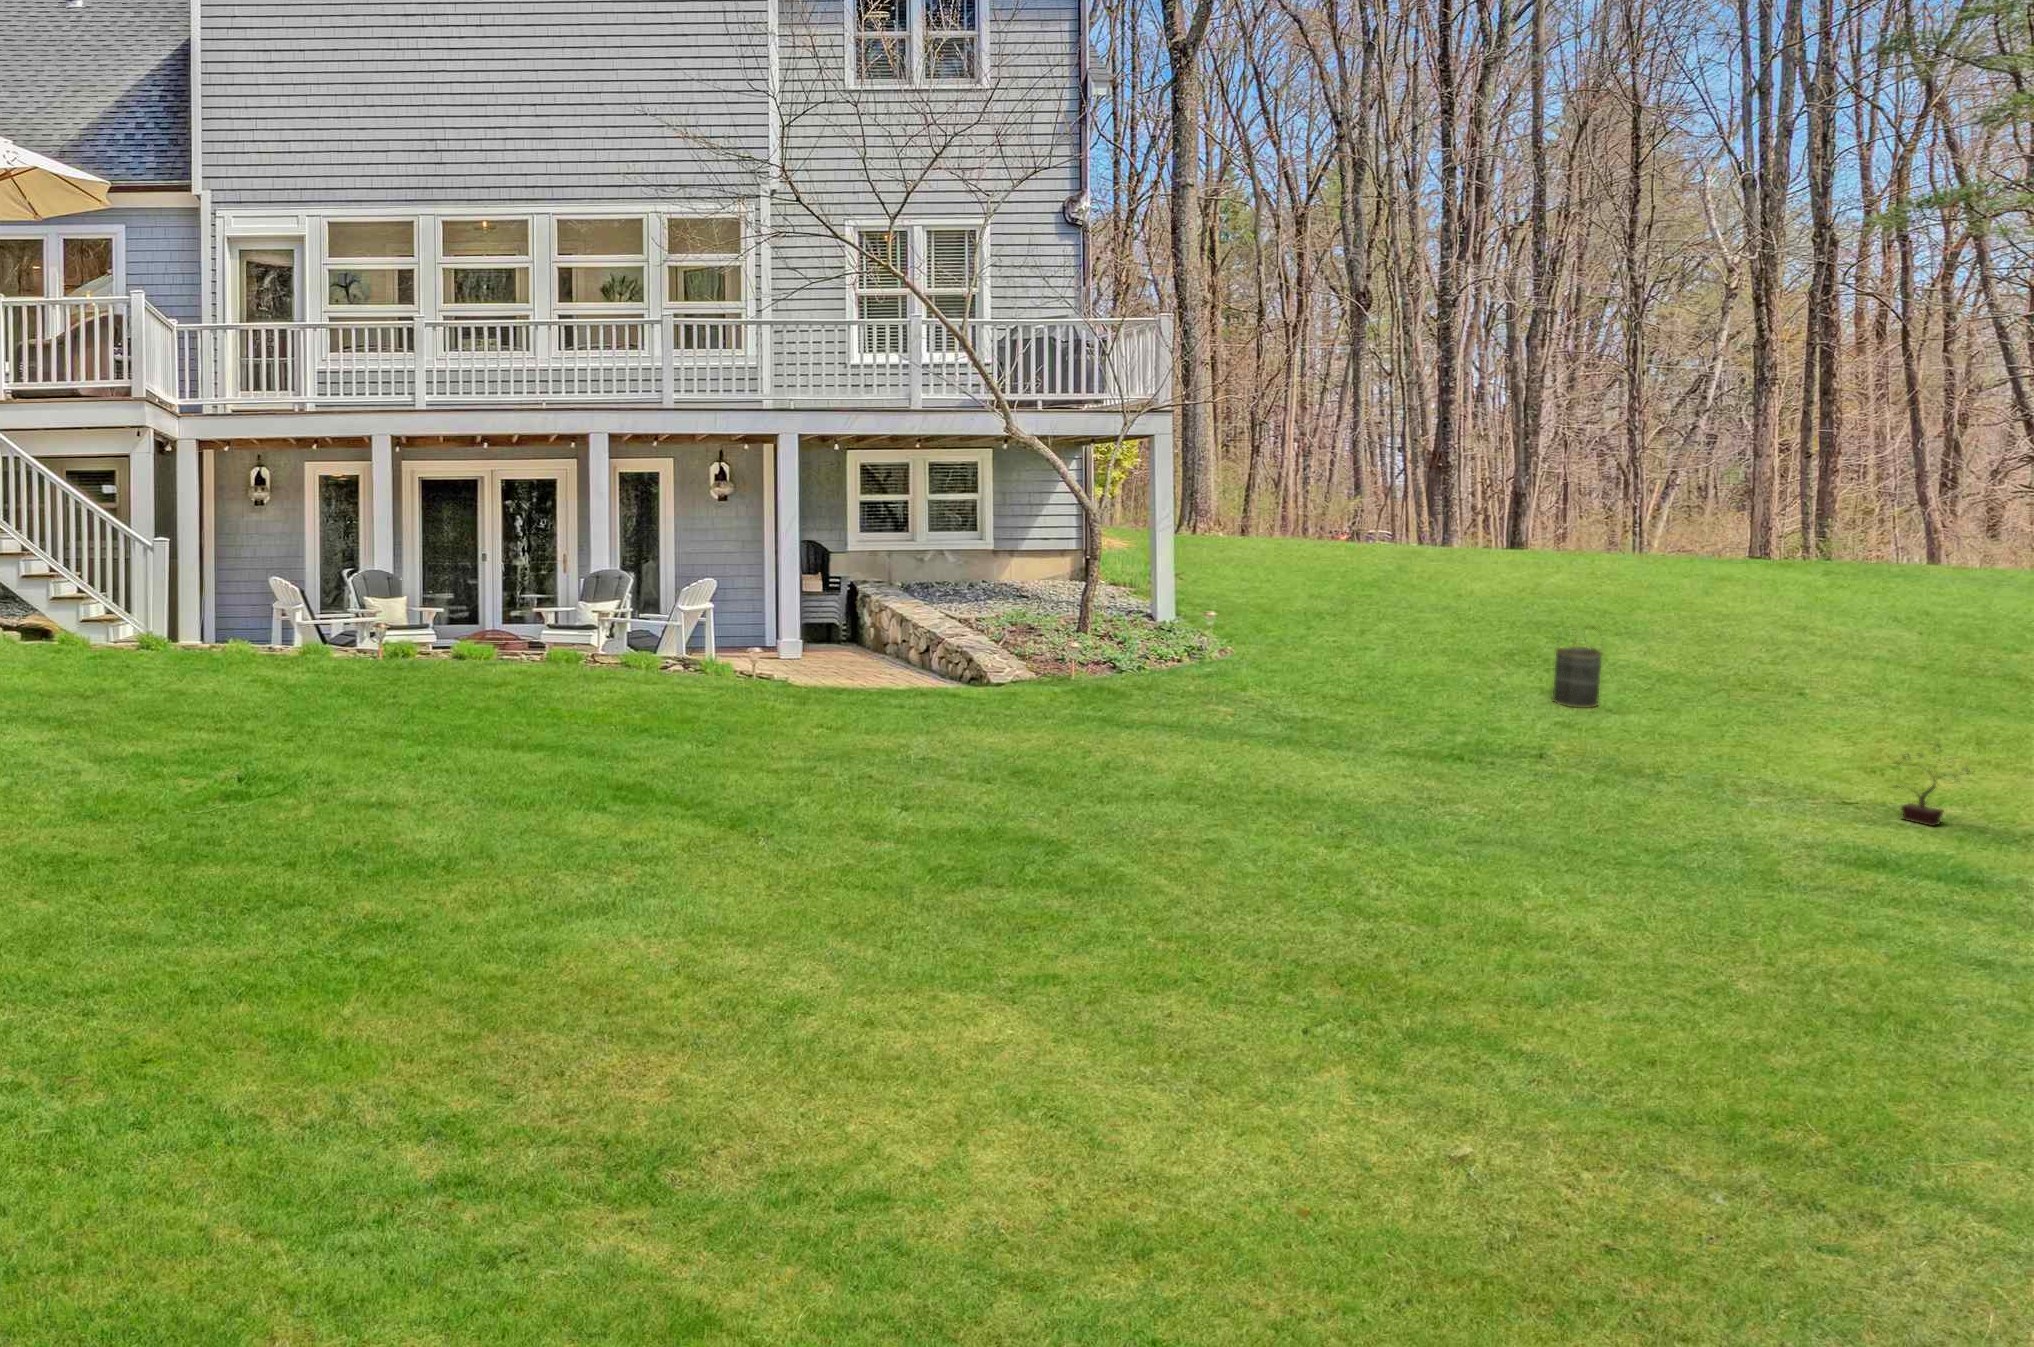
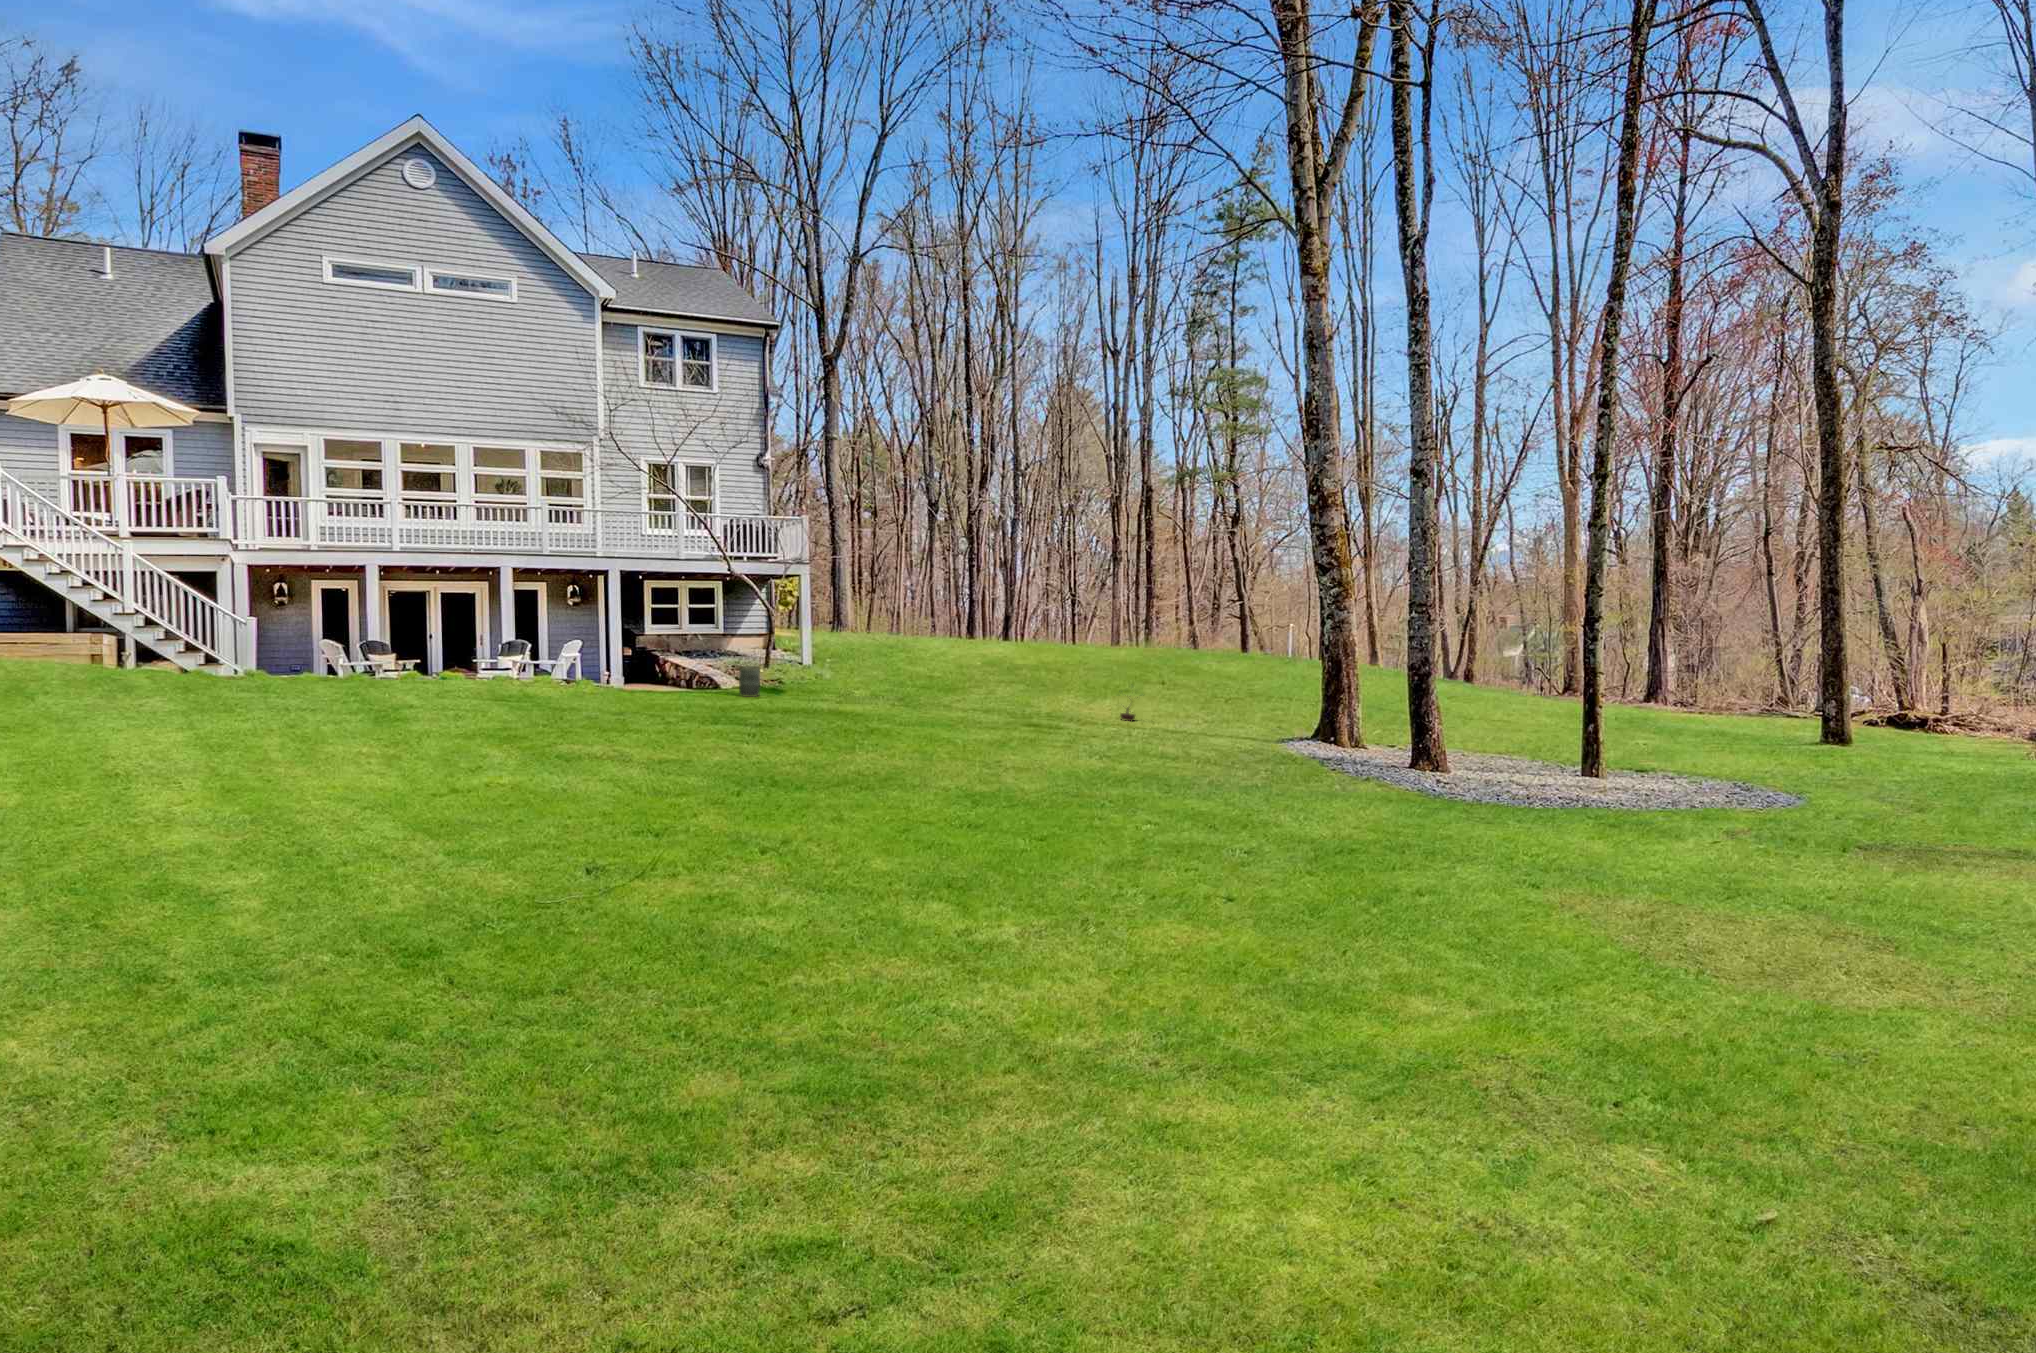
basket: present [1553,628,1603,708] -> present [739,666,760,697]

